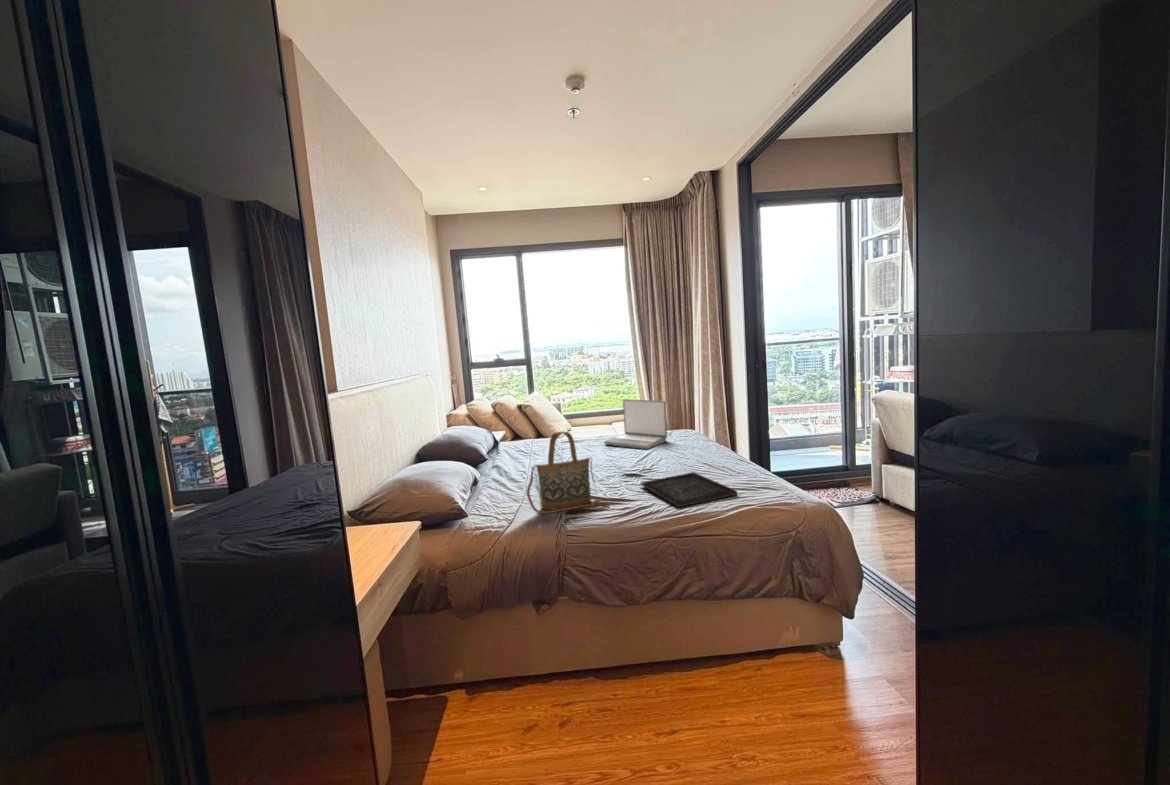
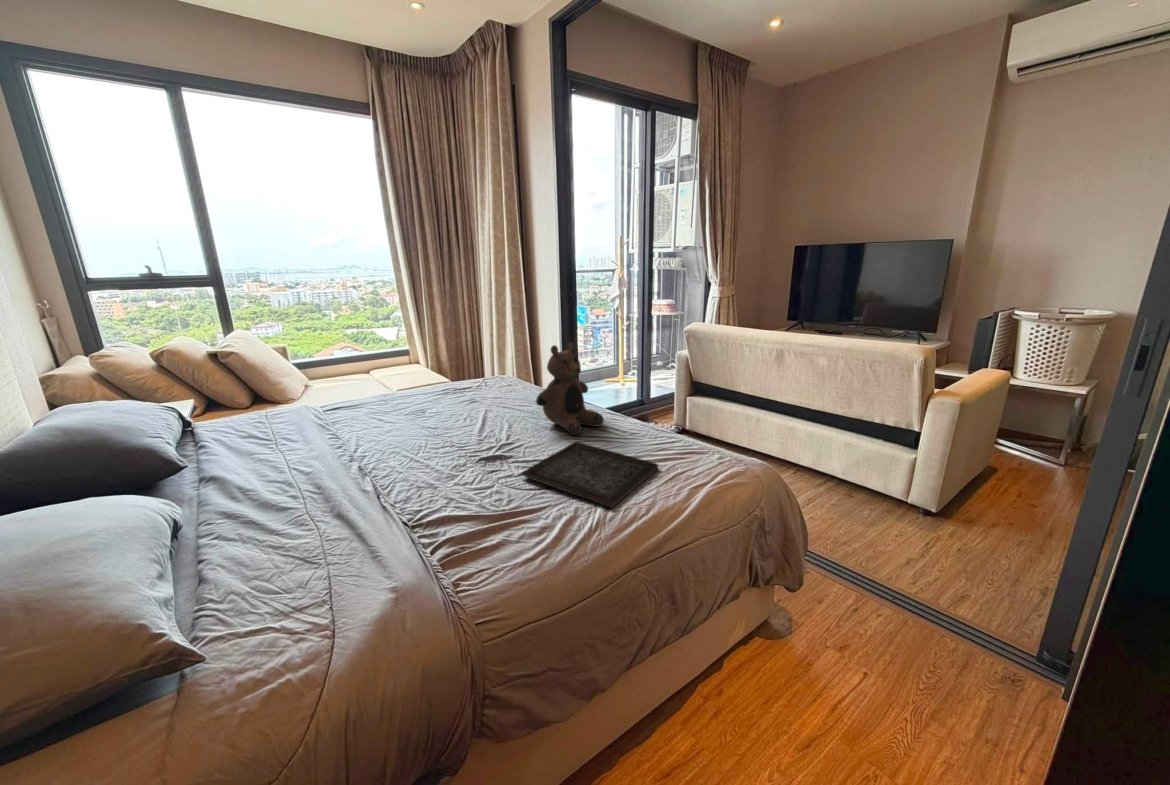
laptop: present [604,399,667,449] -> none [401,340,488,410]
teddy bear: none [676,401,729,470] -> present [536,342,604,435]
handbag: present [527,432,609,514] -> none [351,417,508,587]

